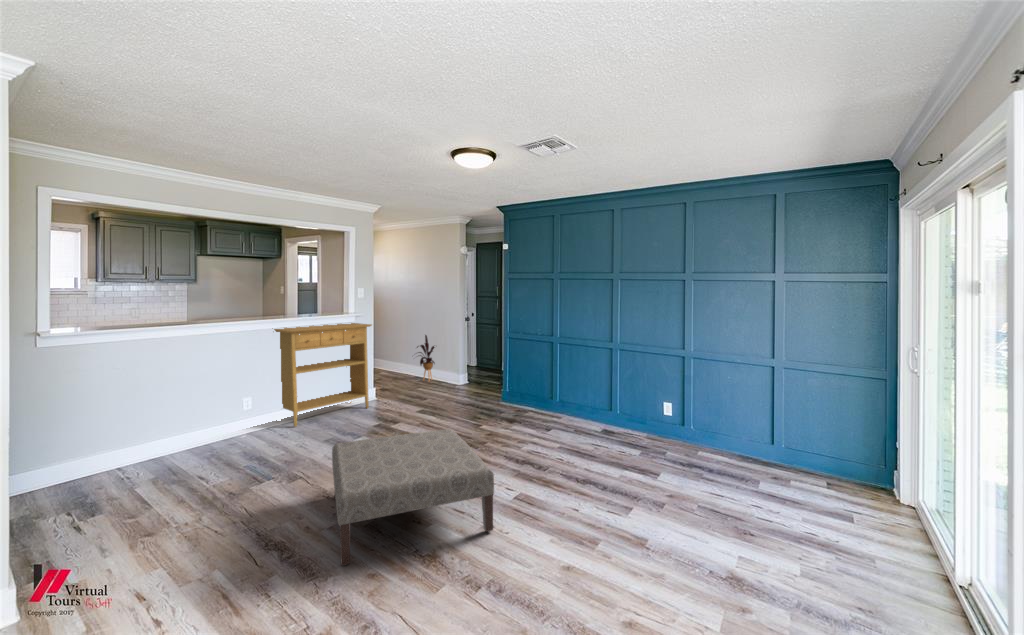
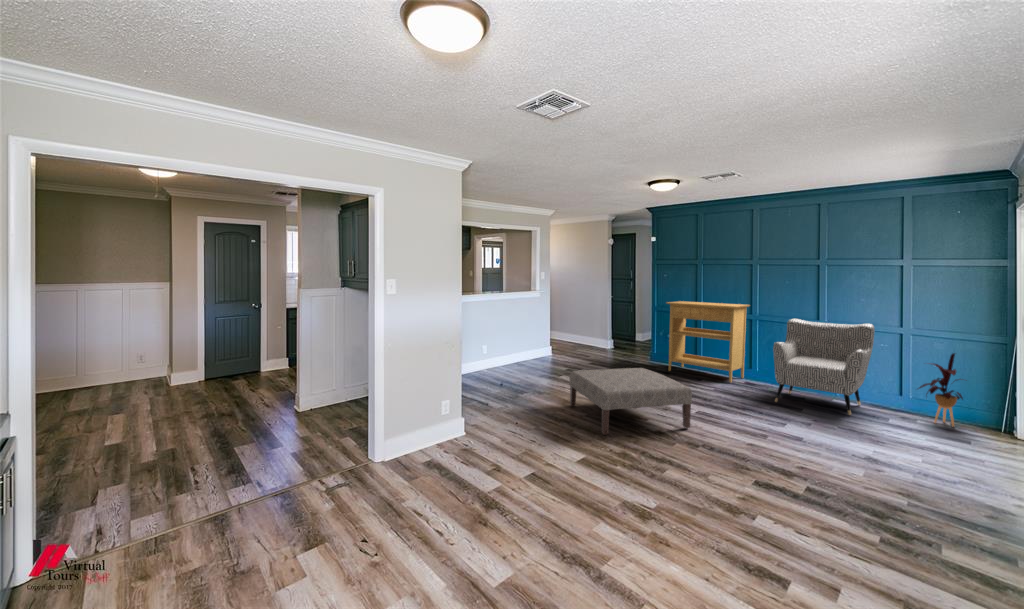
console table: present [272,323,371,427] -> present [667,301,750,383]
house plant: present [417,335,435,381] -> present [919,353,963,426]
armchair: none [626,349,743,480] -> present [773,319,875,415]

